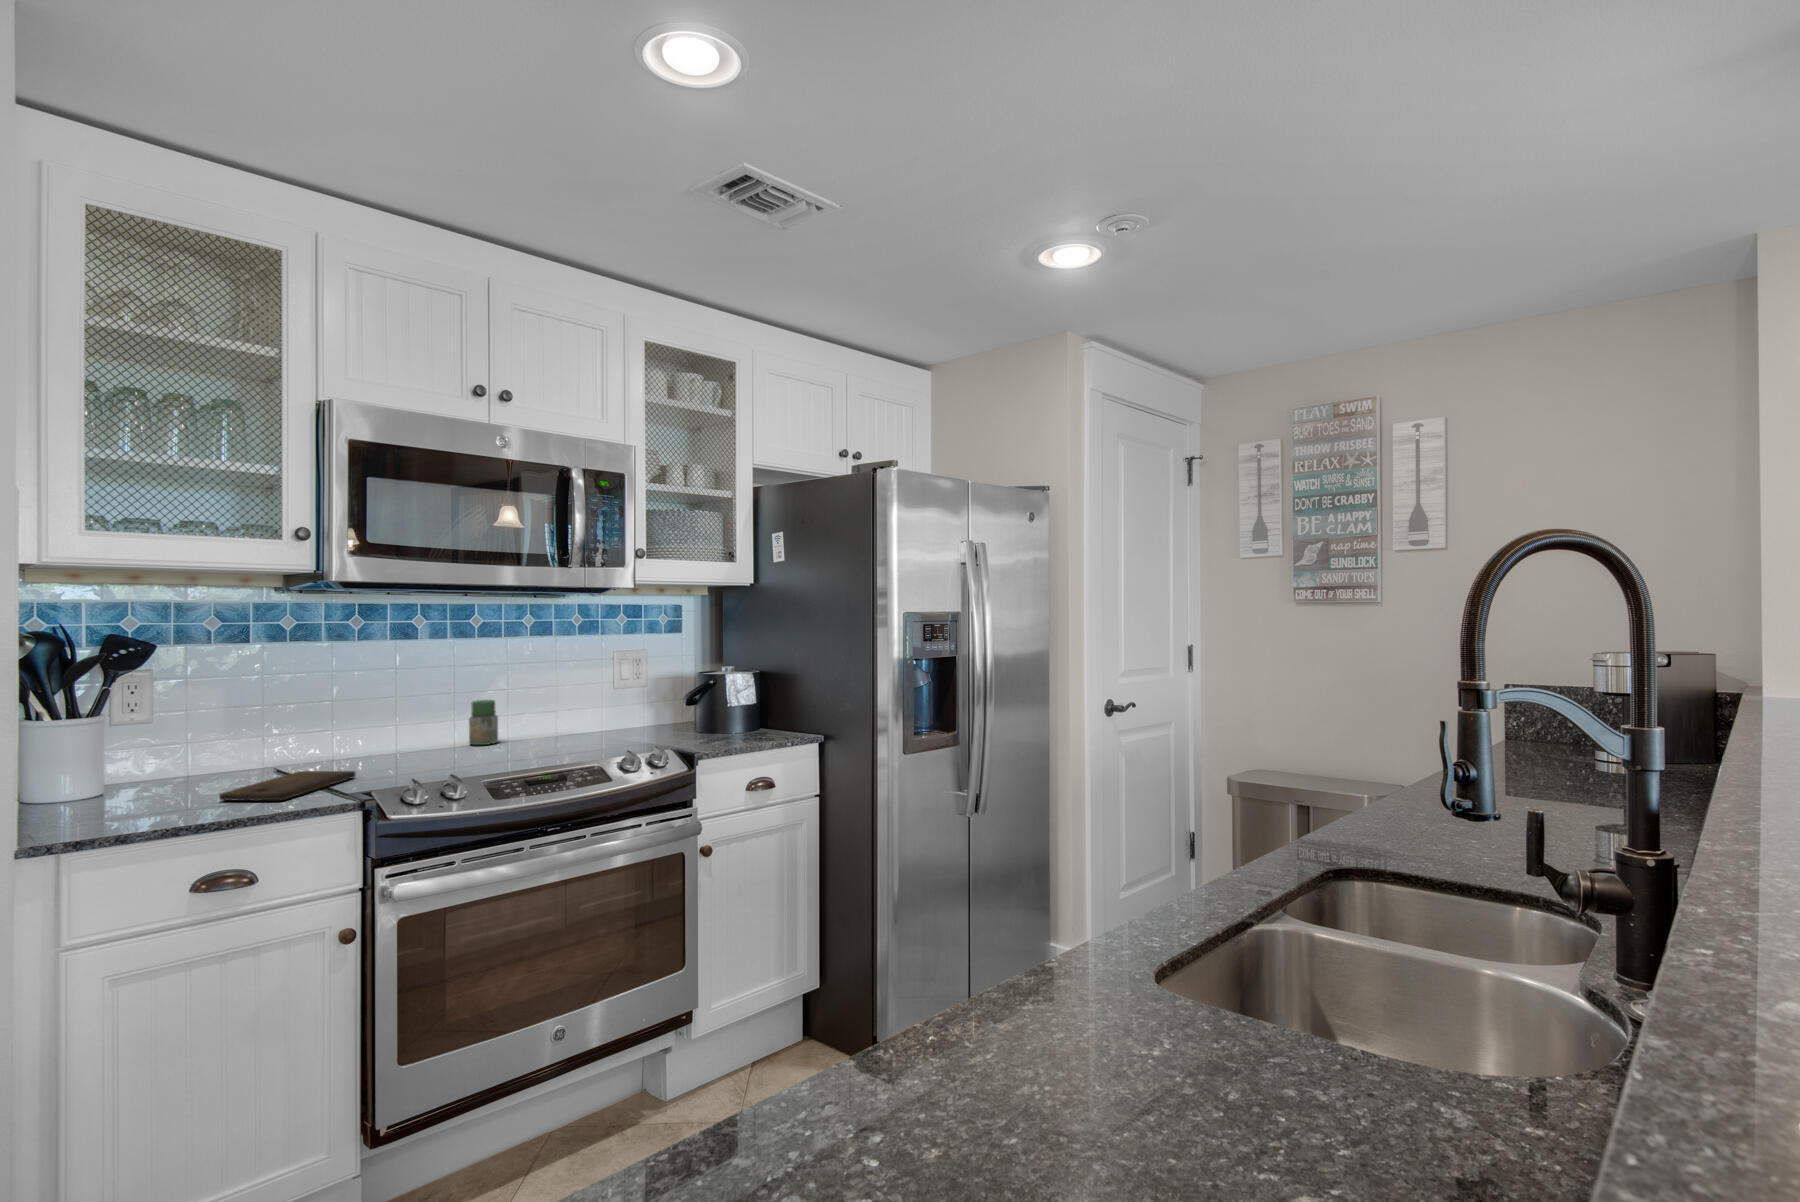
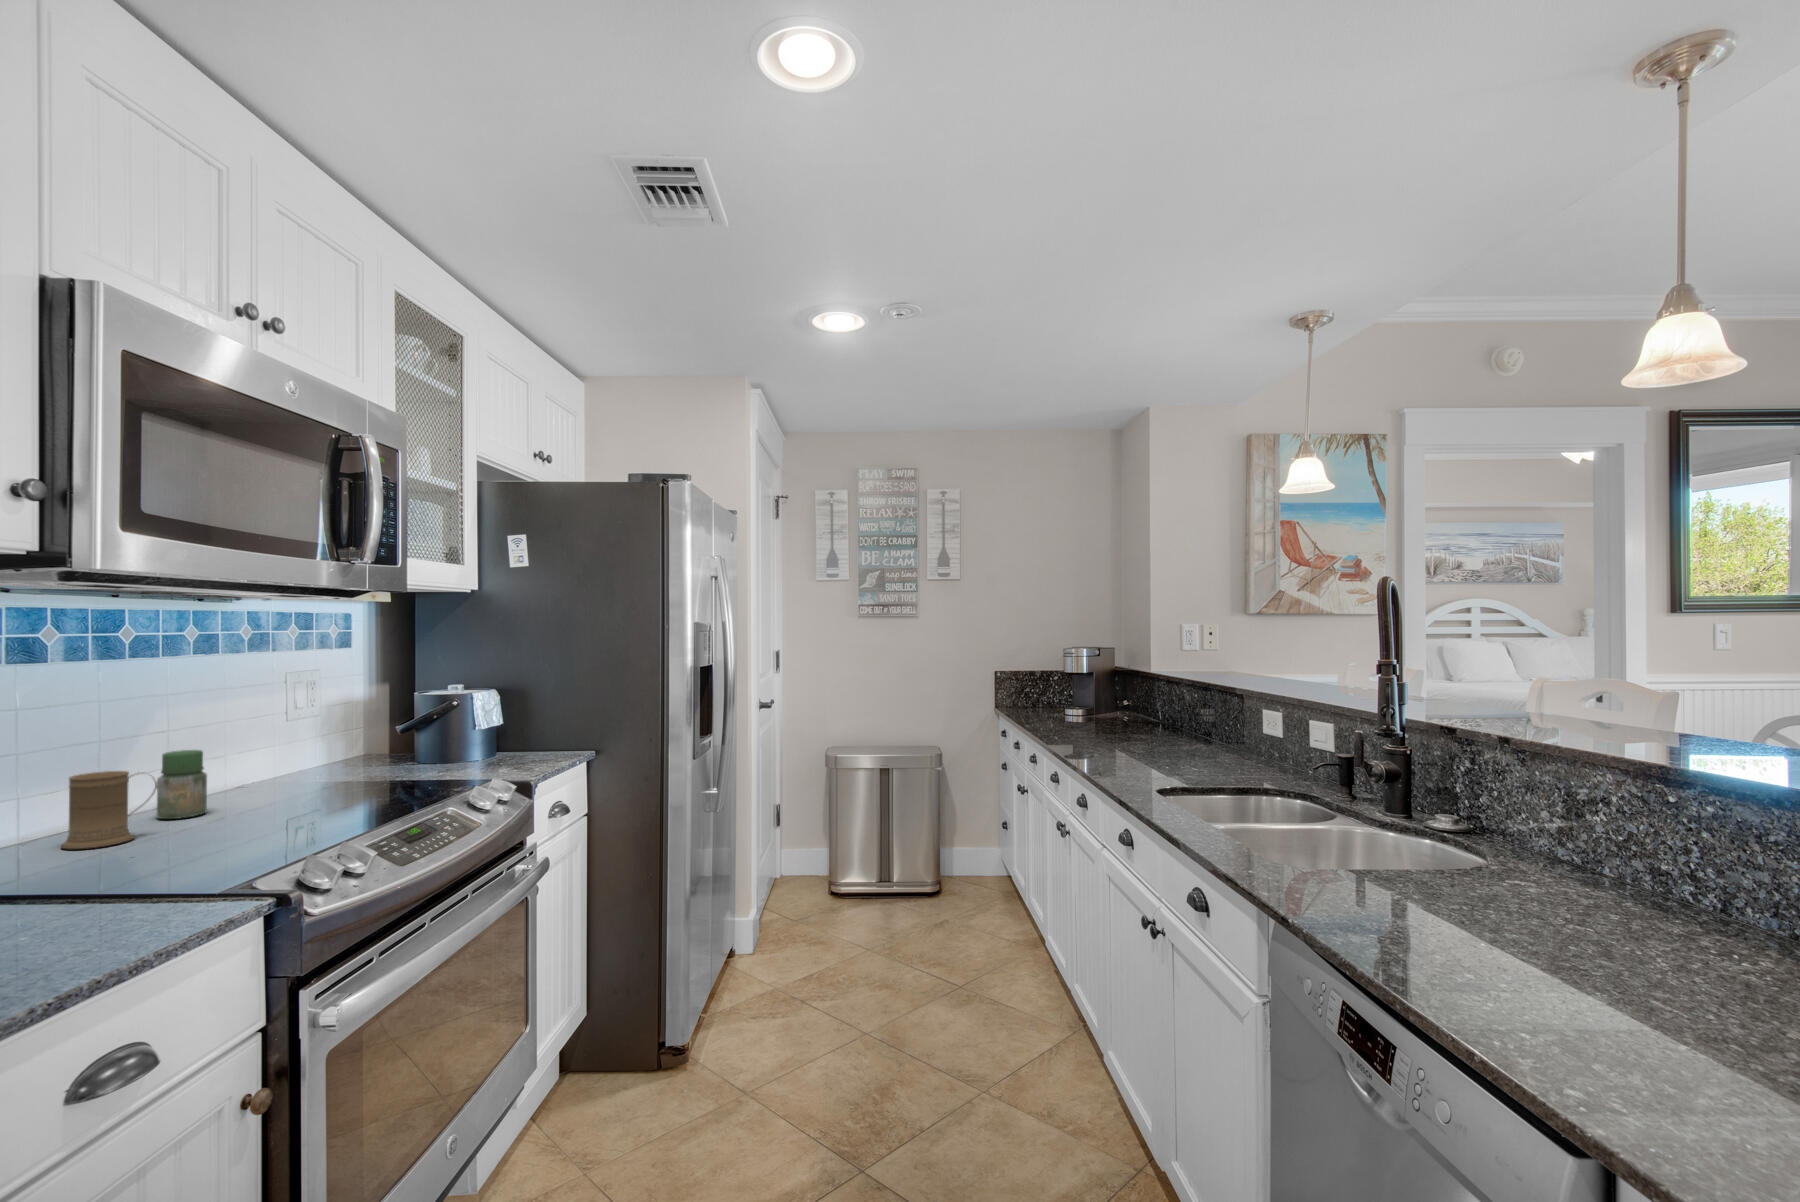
mug: none [386,709,436,757] -> present [61,771,157,849]
cutting board: present [219,771,356,800] -> none [47,858,193,923]

